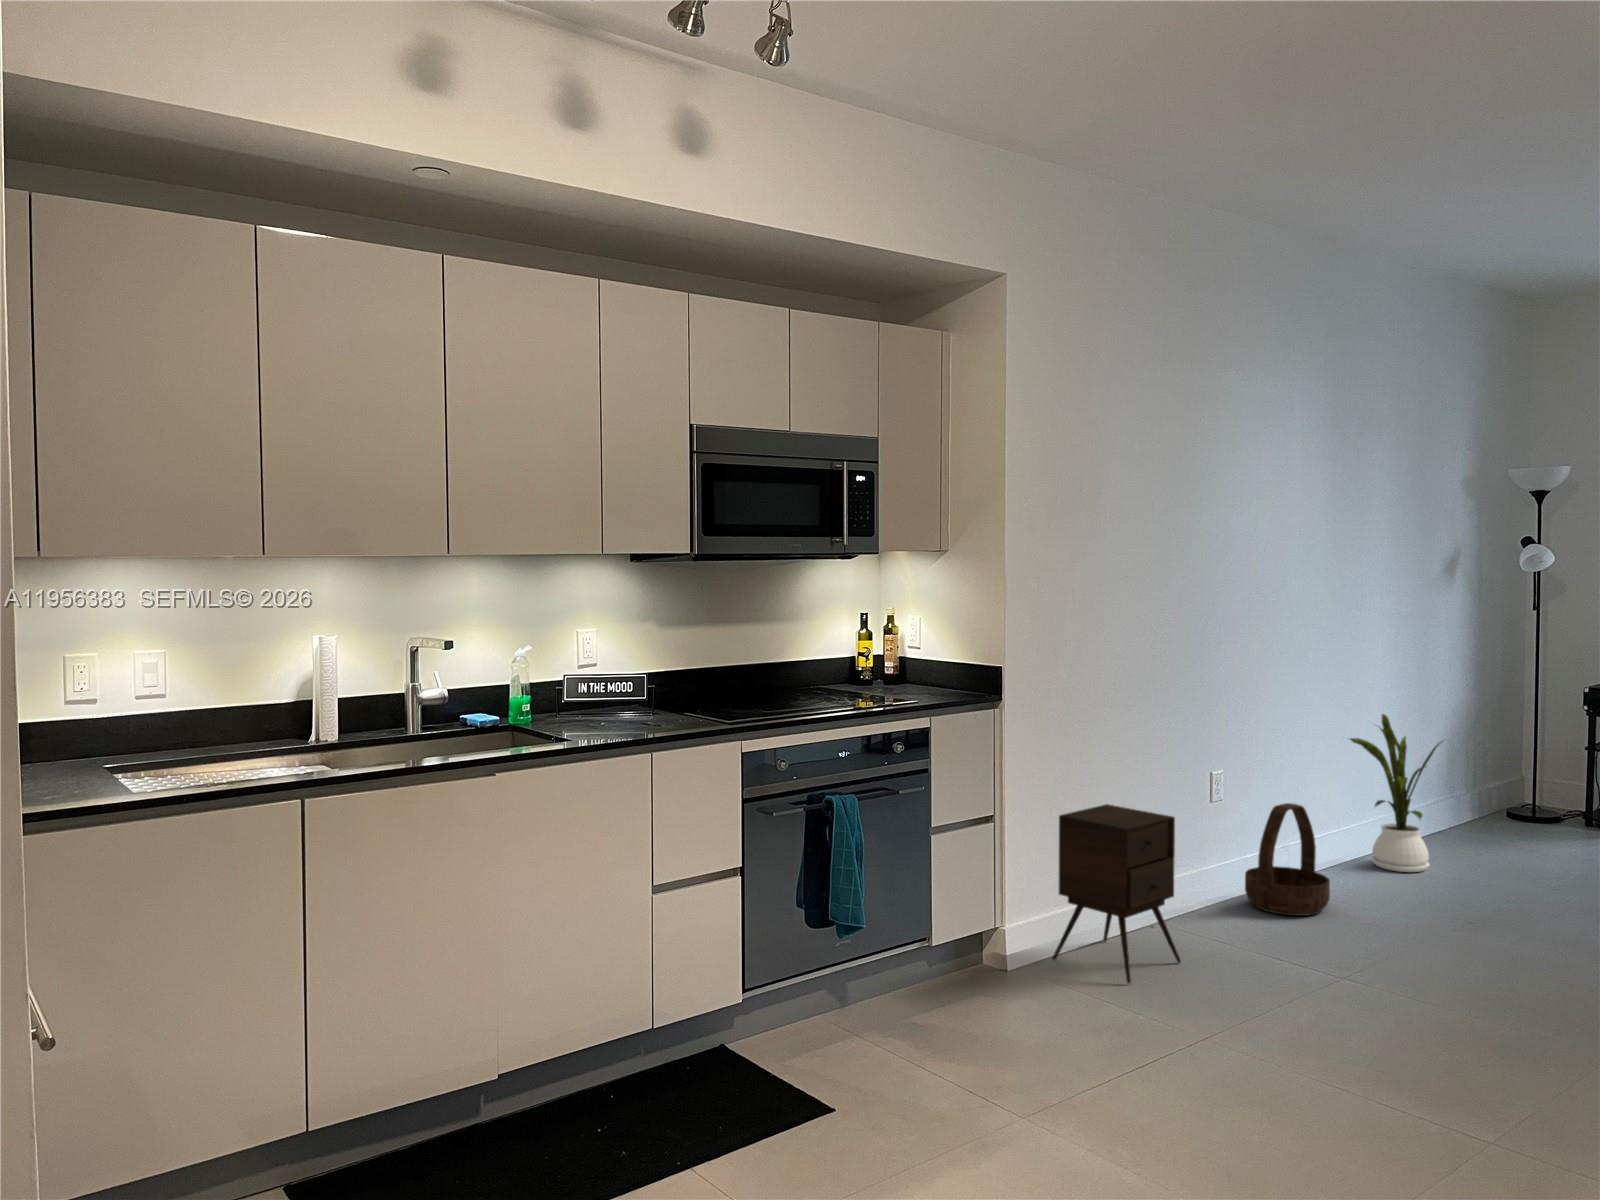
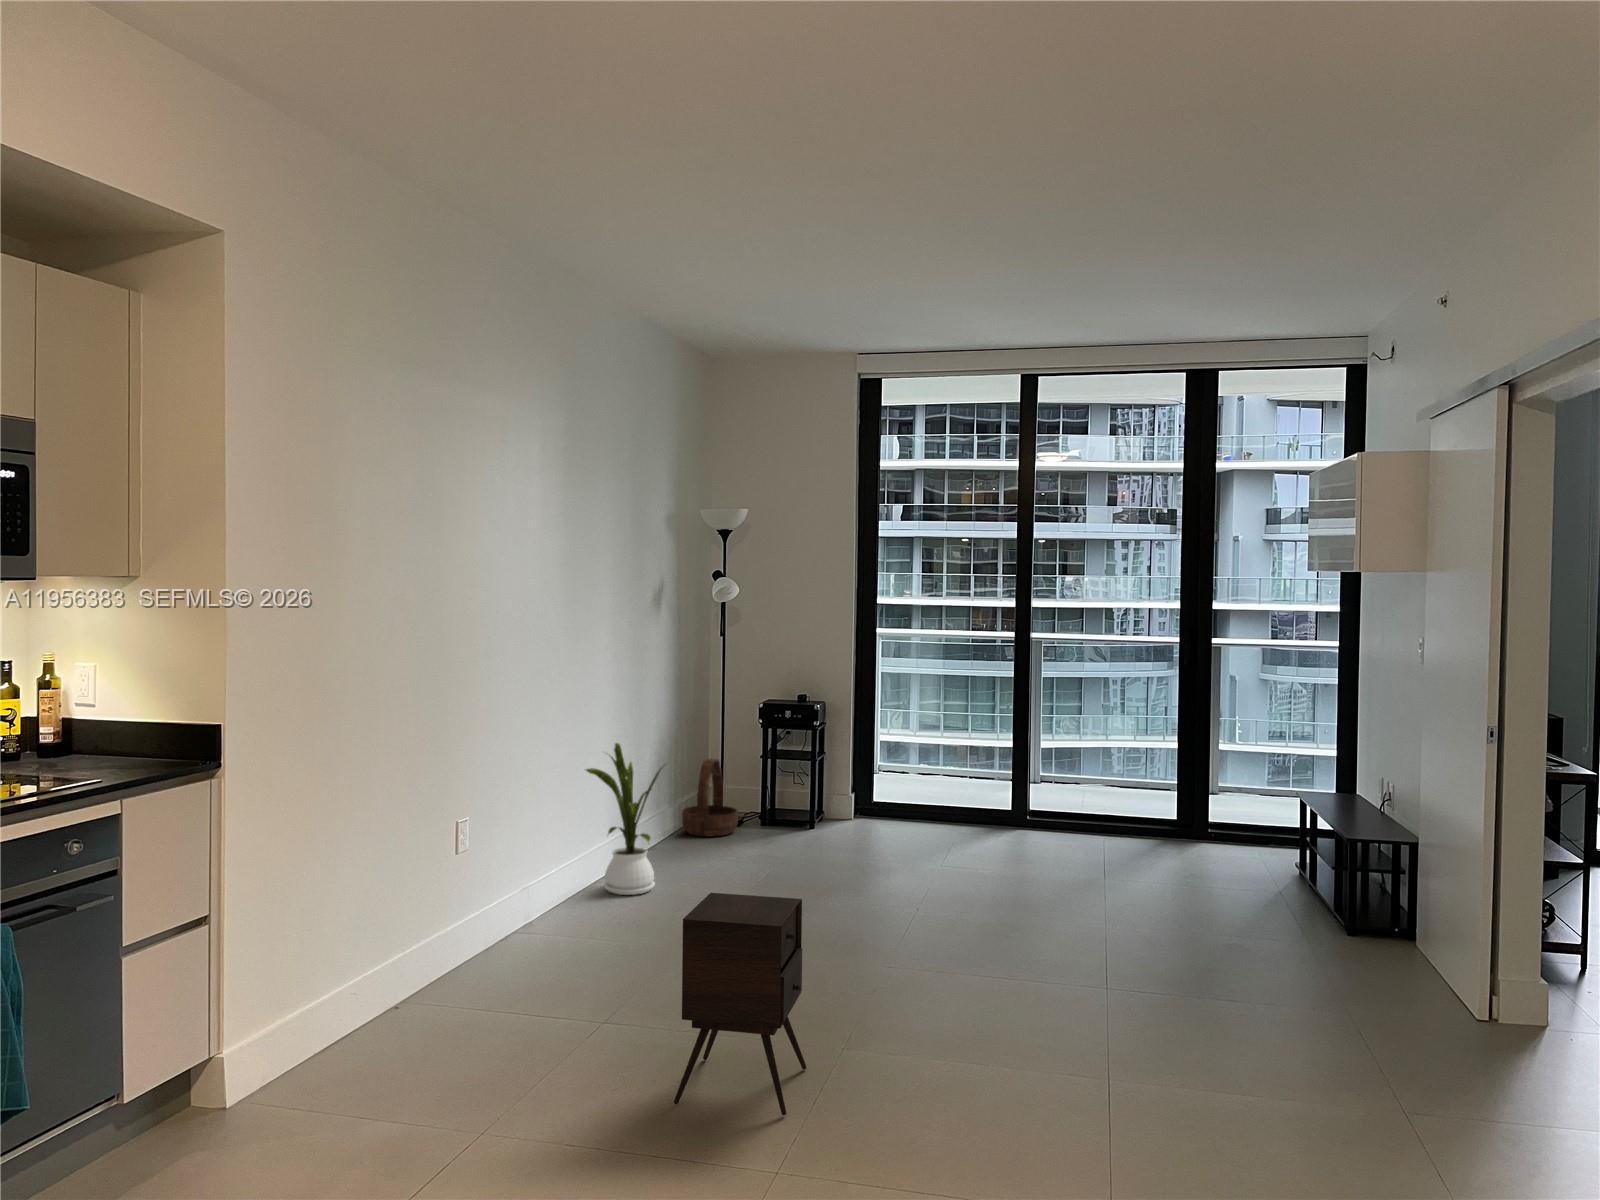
basket: present [1245,803,1330,916] -> present [682,759,738,837]
side table: present [1053,804,1181,983] -> present [674,893,807,1115]

